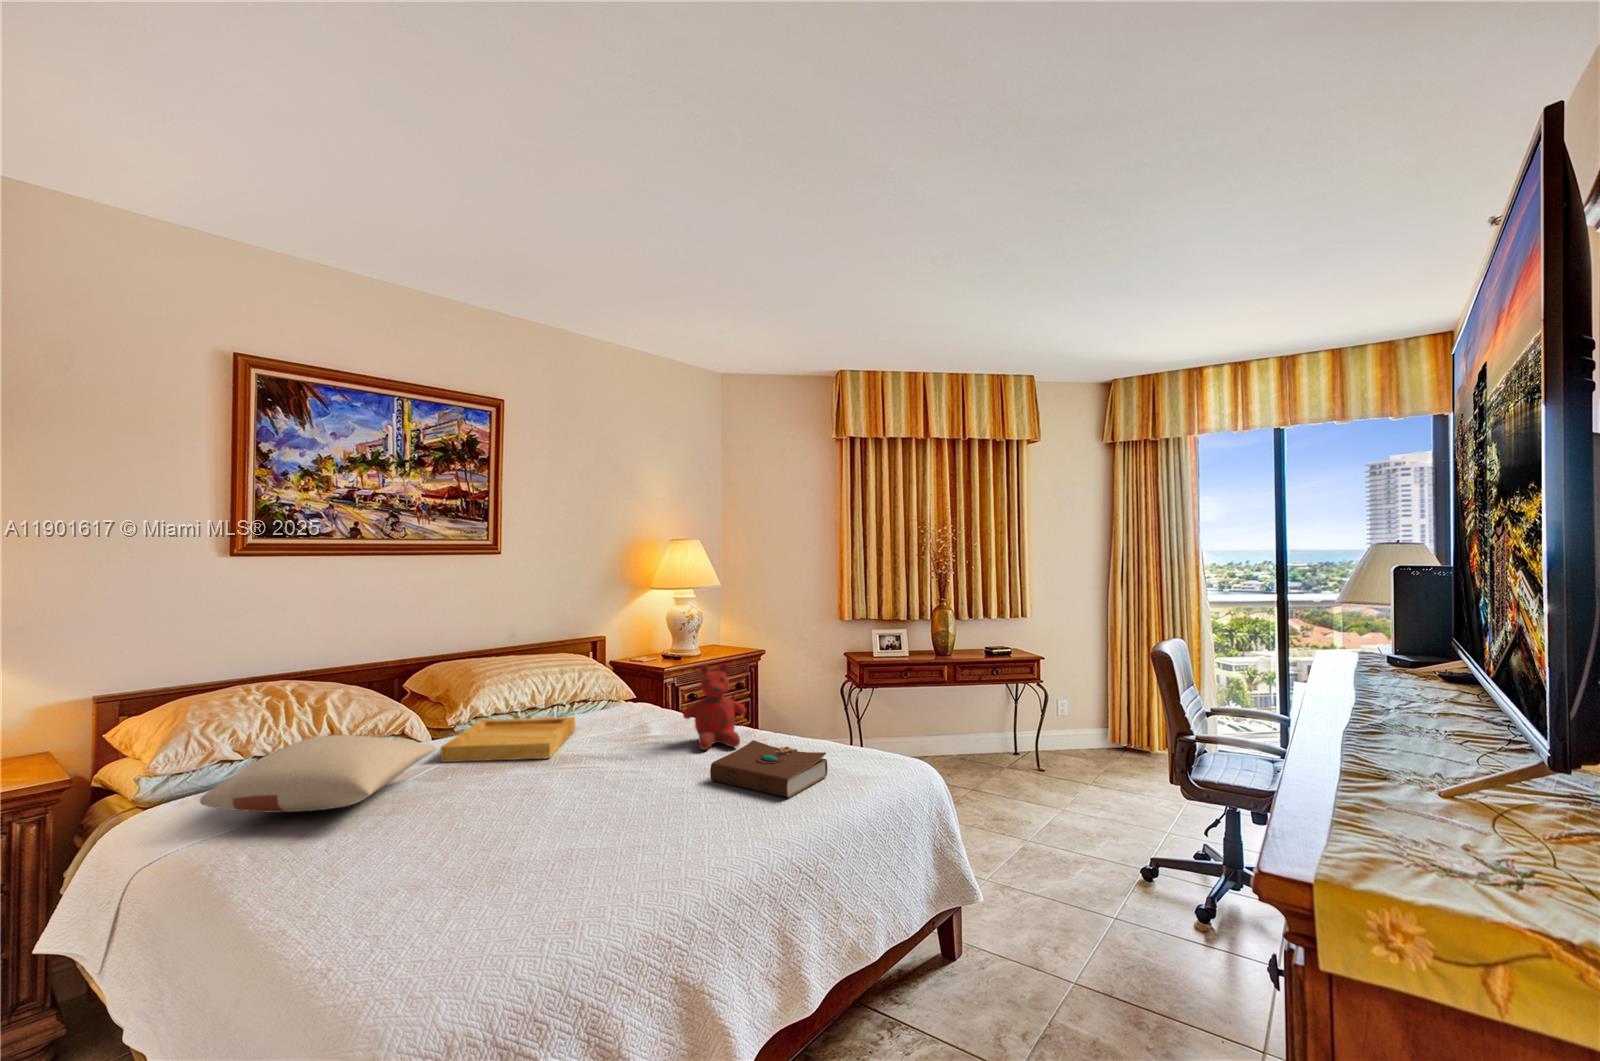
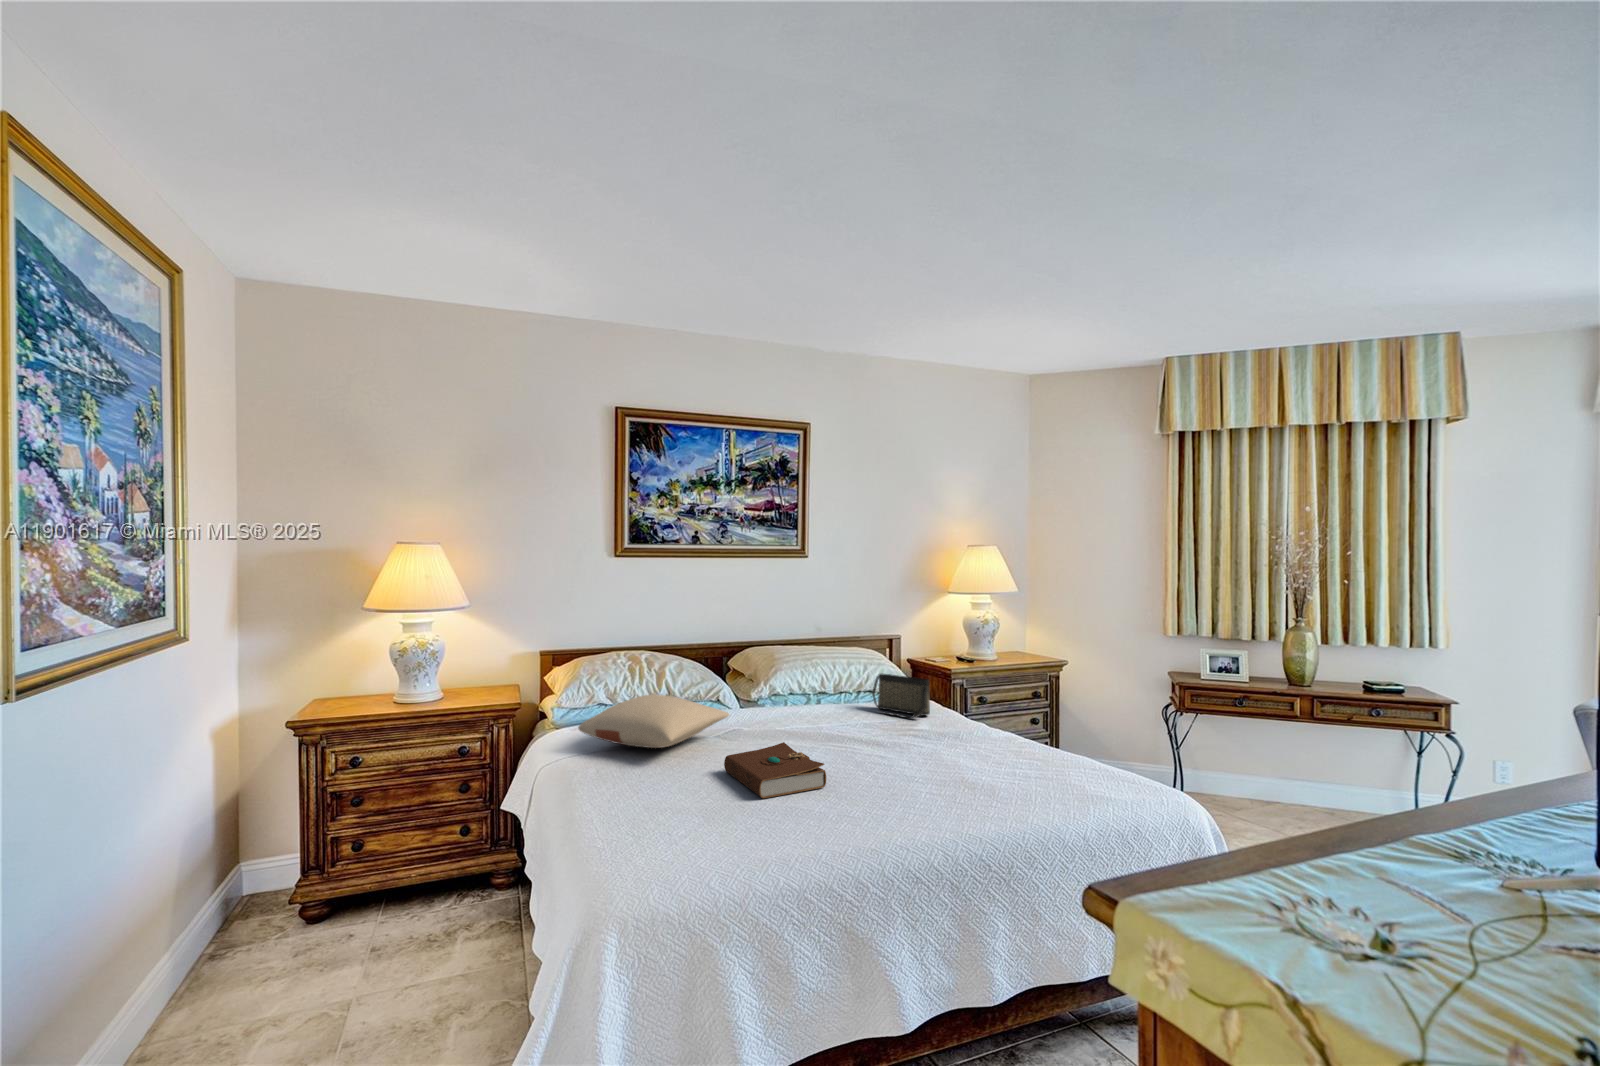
teddy bear: present [683,664,746,750] -> none [934,670,997,752]
handbag: none [597,678,663,723] -> present [872,674,930,718]
tray: present [441,717,575,762] -> none [737,698,849,737]
book: present [710,740,828,798] -> present [724,742,826,798]

